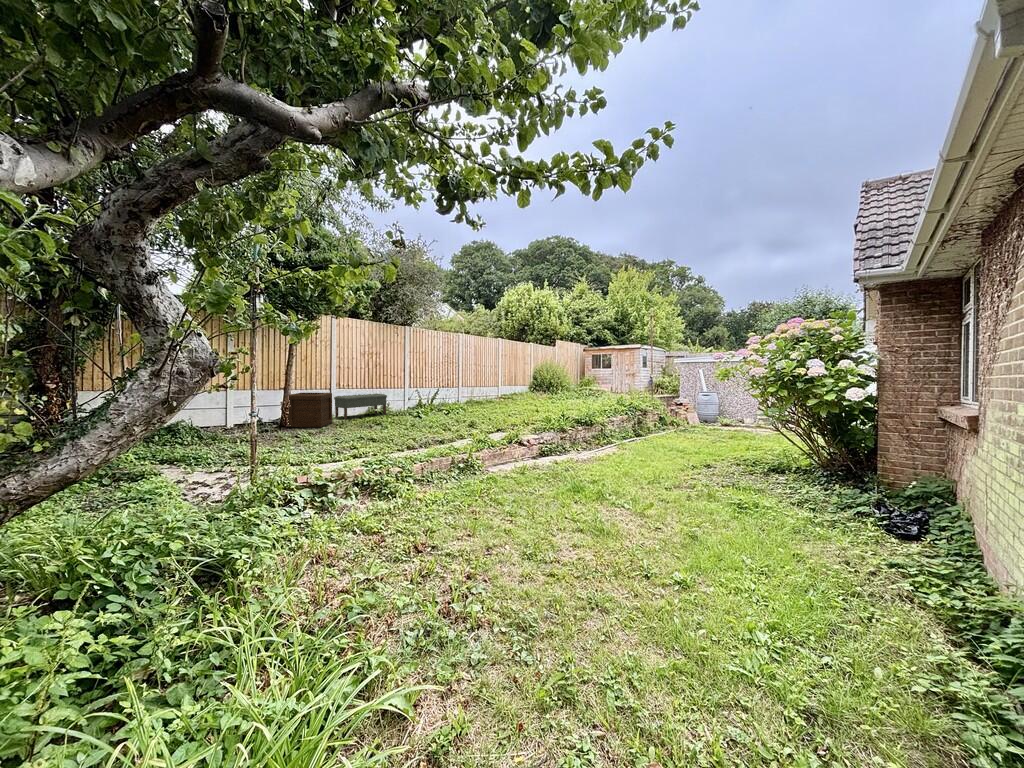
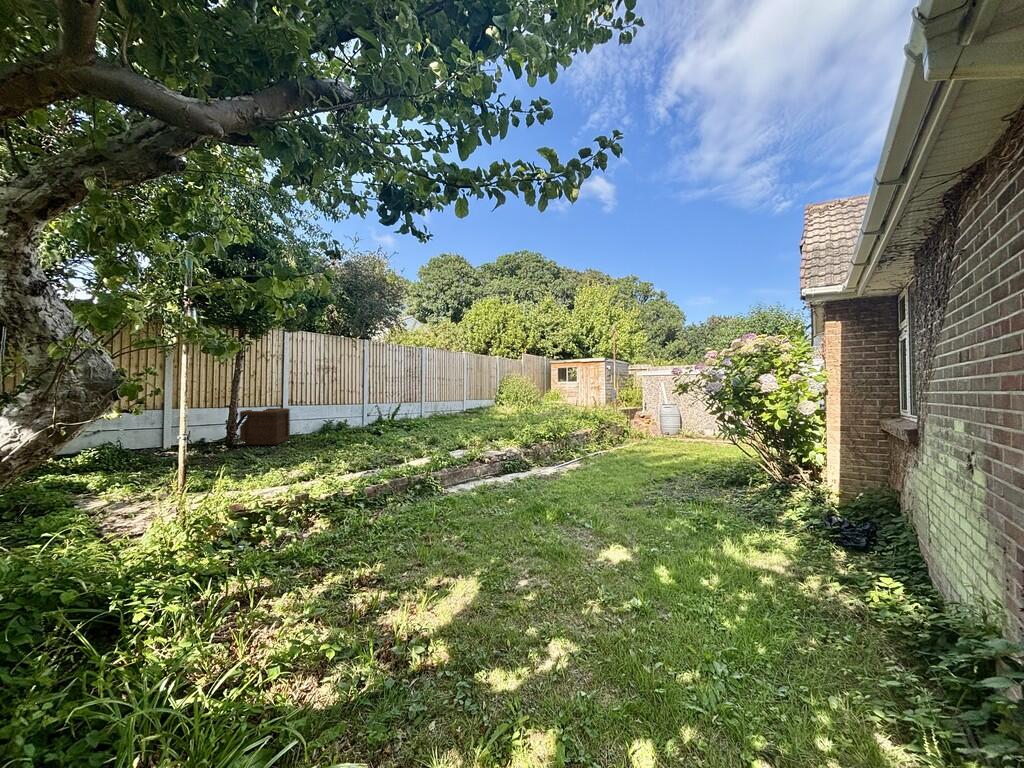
bench: present [334,394,387,419] -> none [292,408,349,435]

